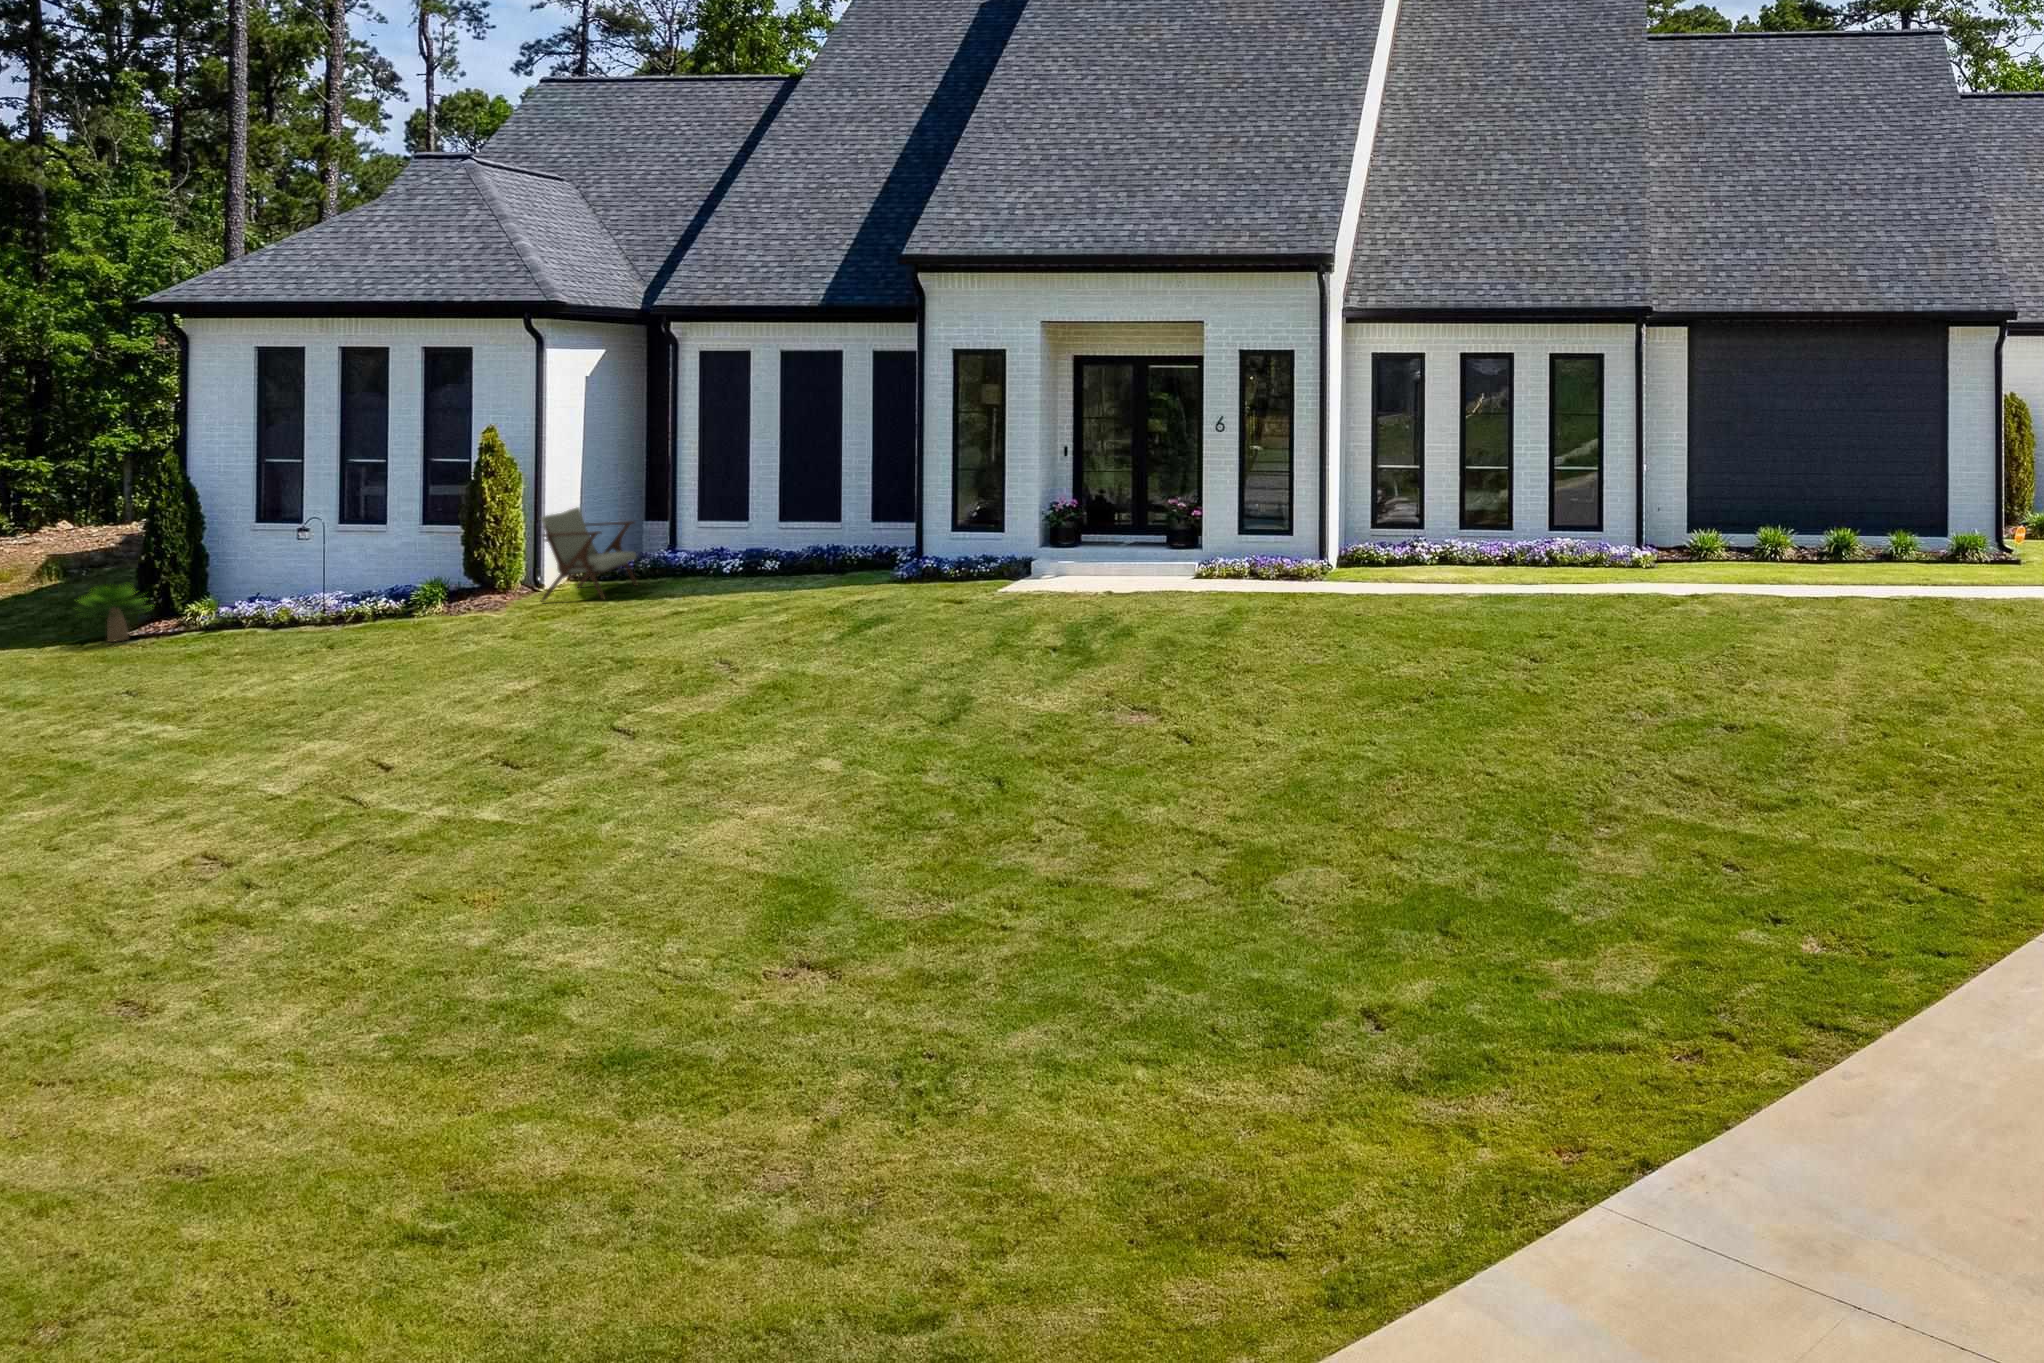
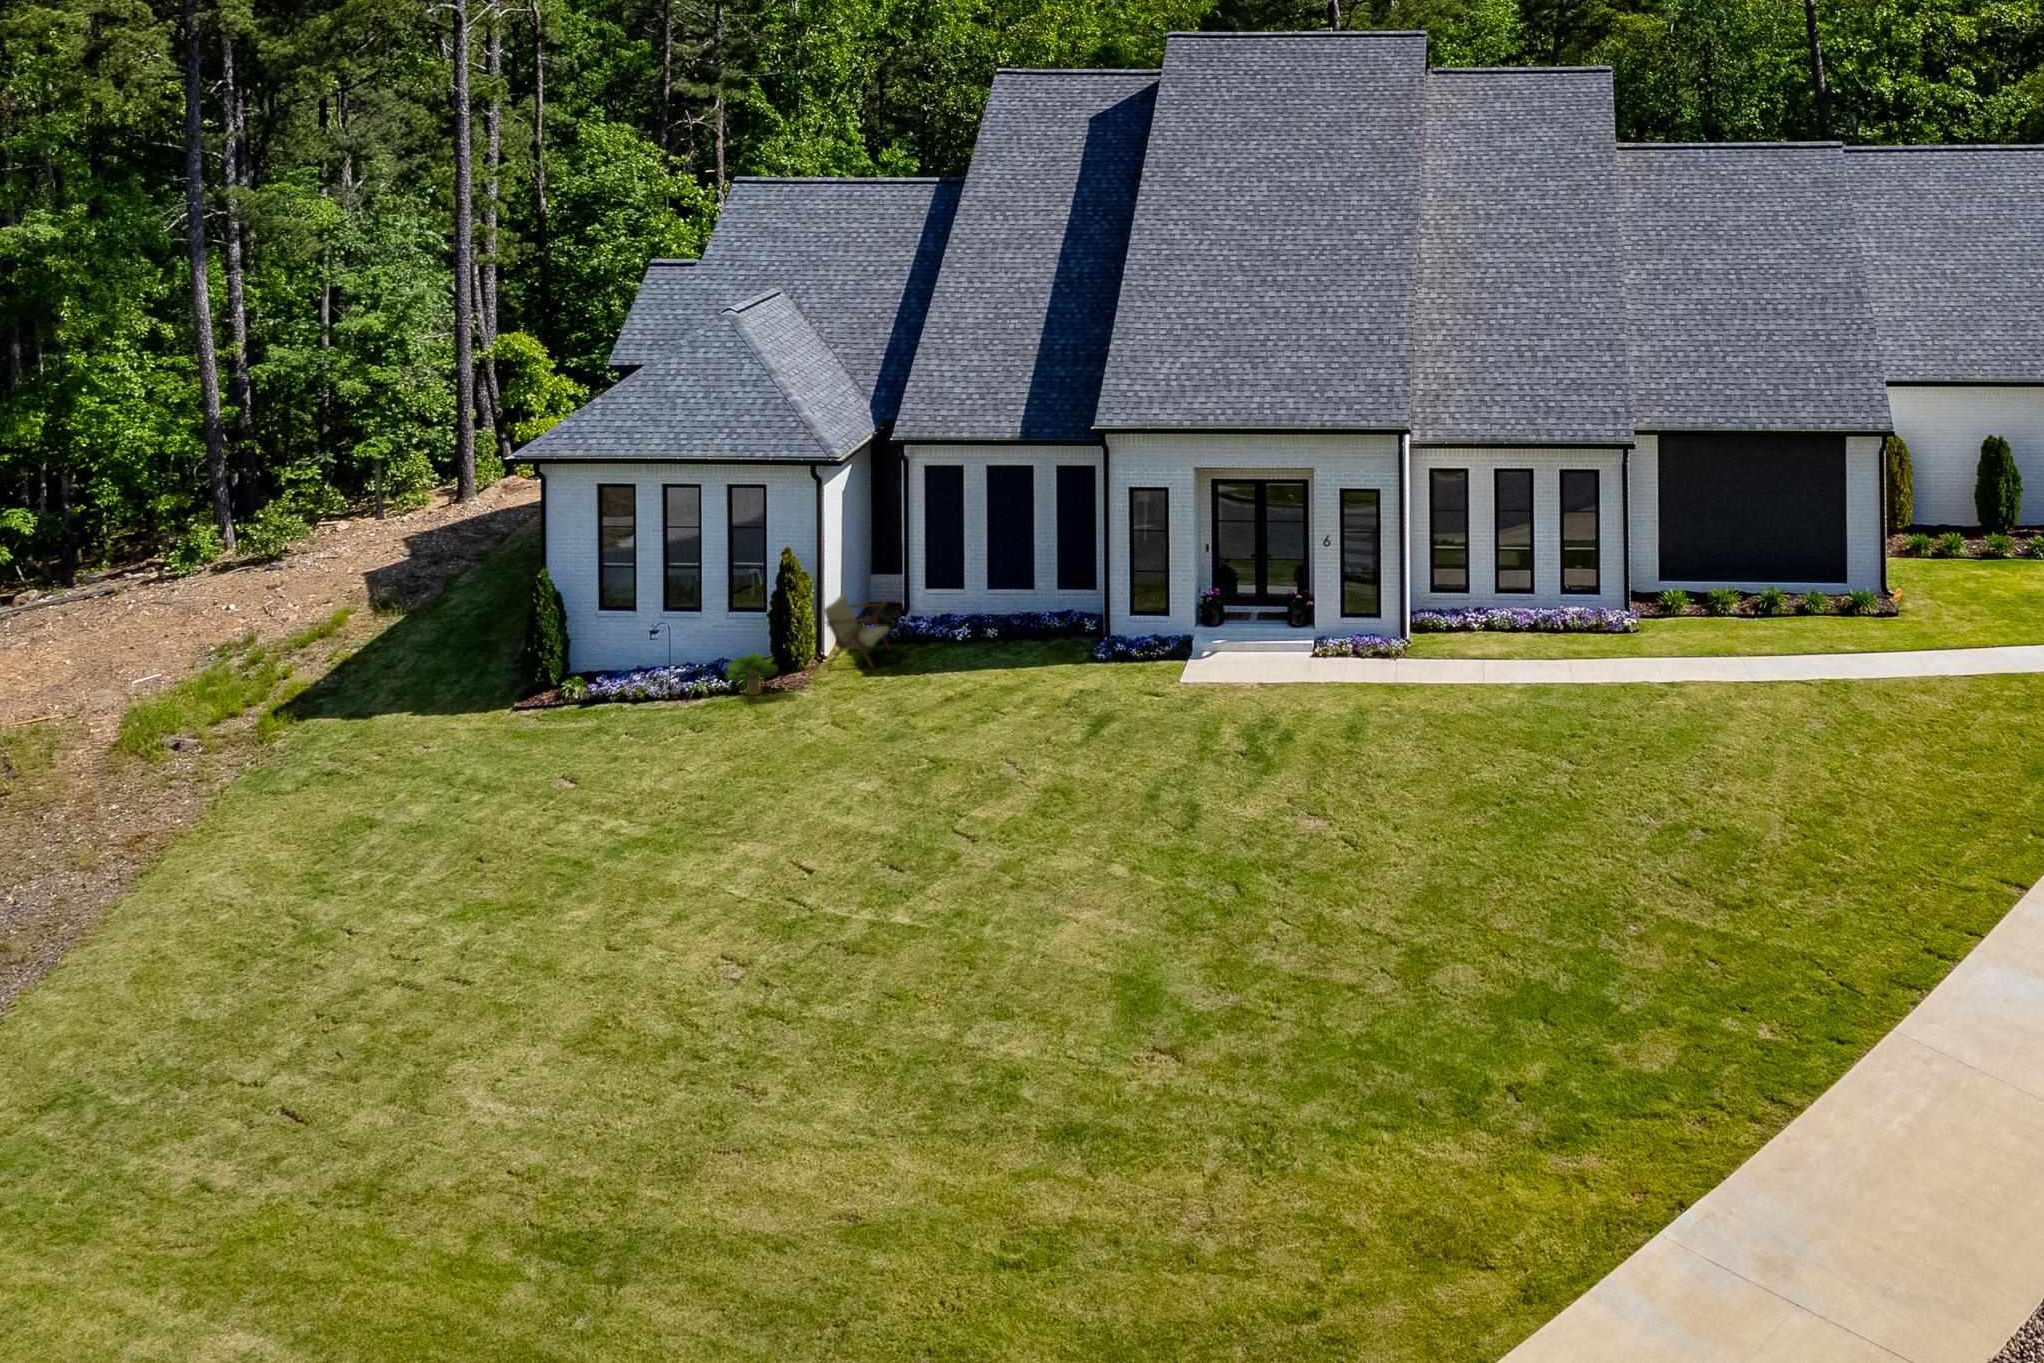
potted plant: present [77,585,151,642] -> present [727,652,777,695]

